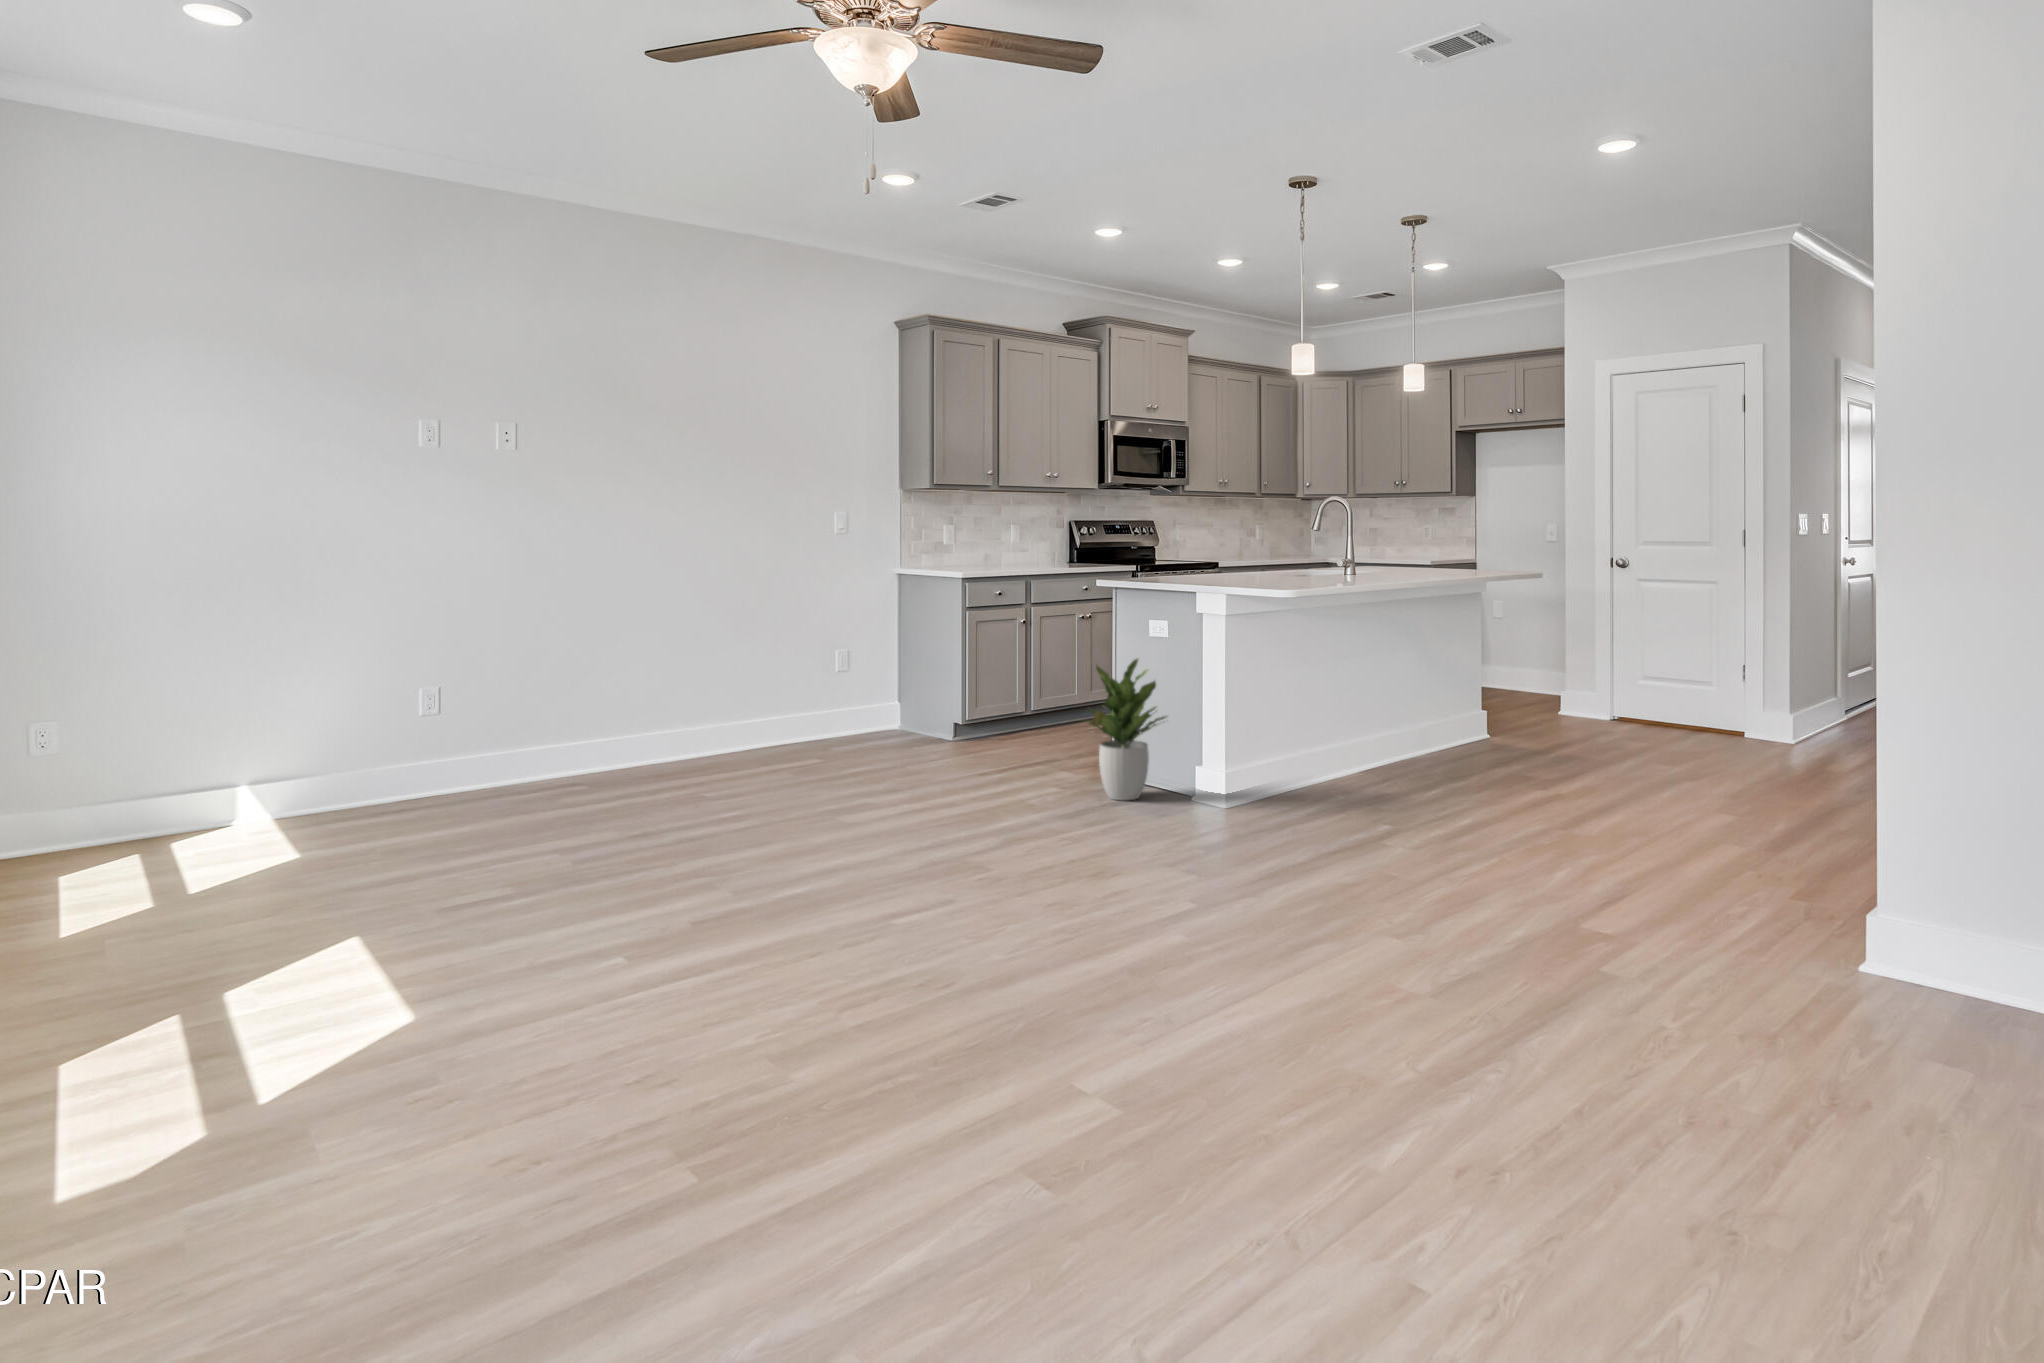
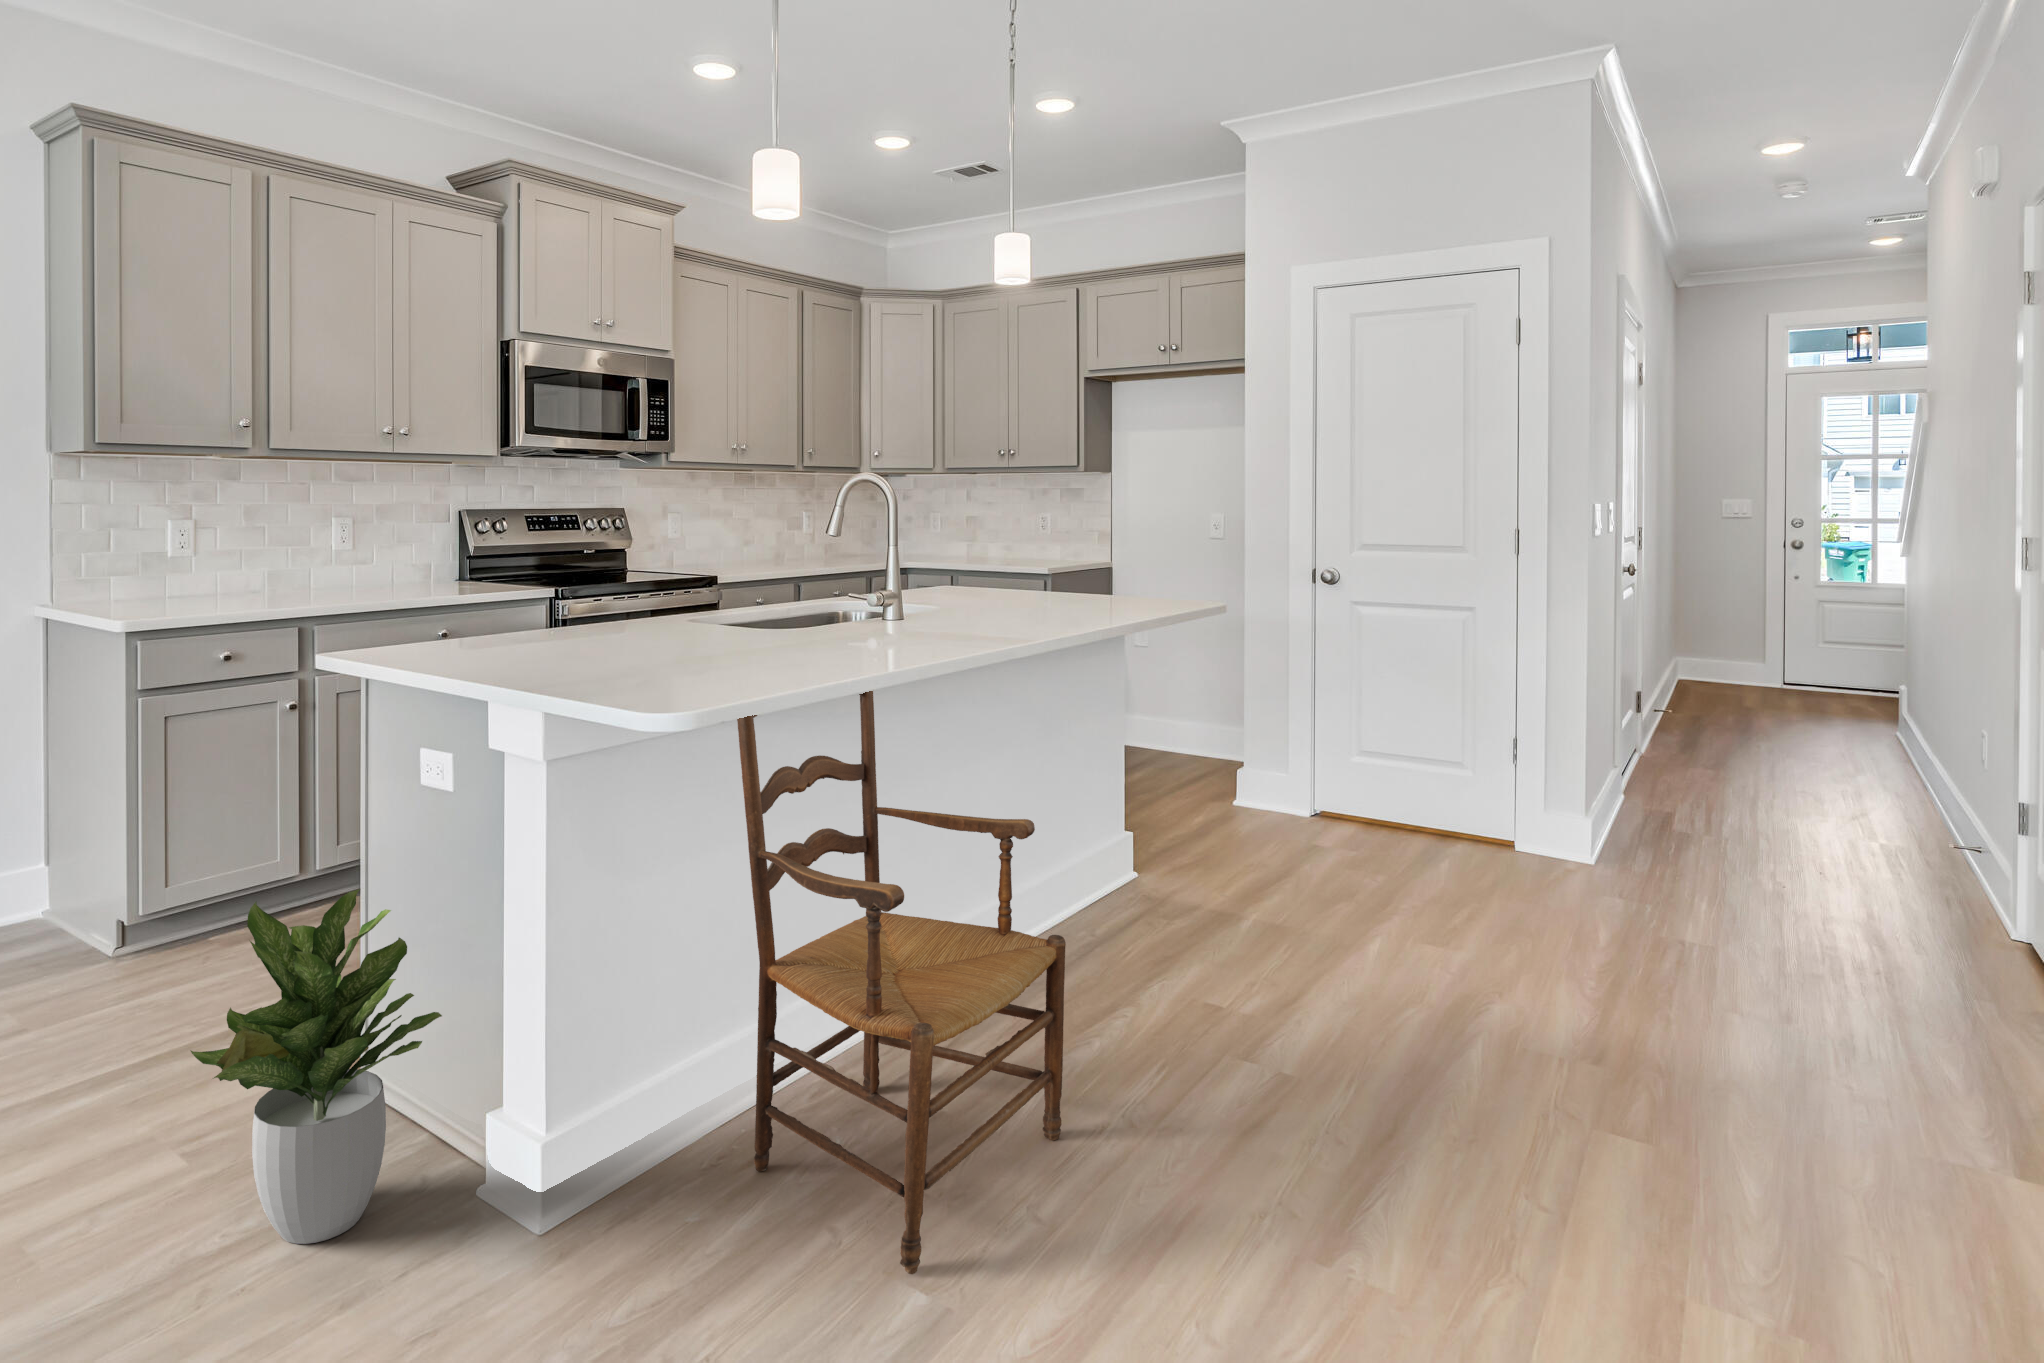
armchair: none [1293,575,1446,816] -> present [737,691,1066,1274]

